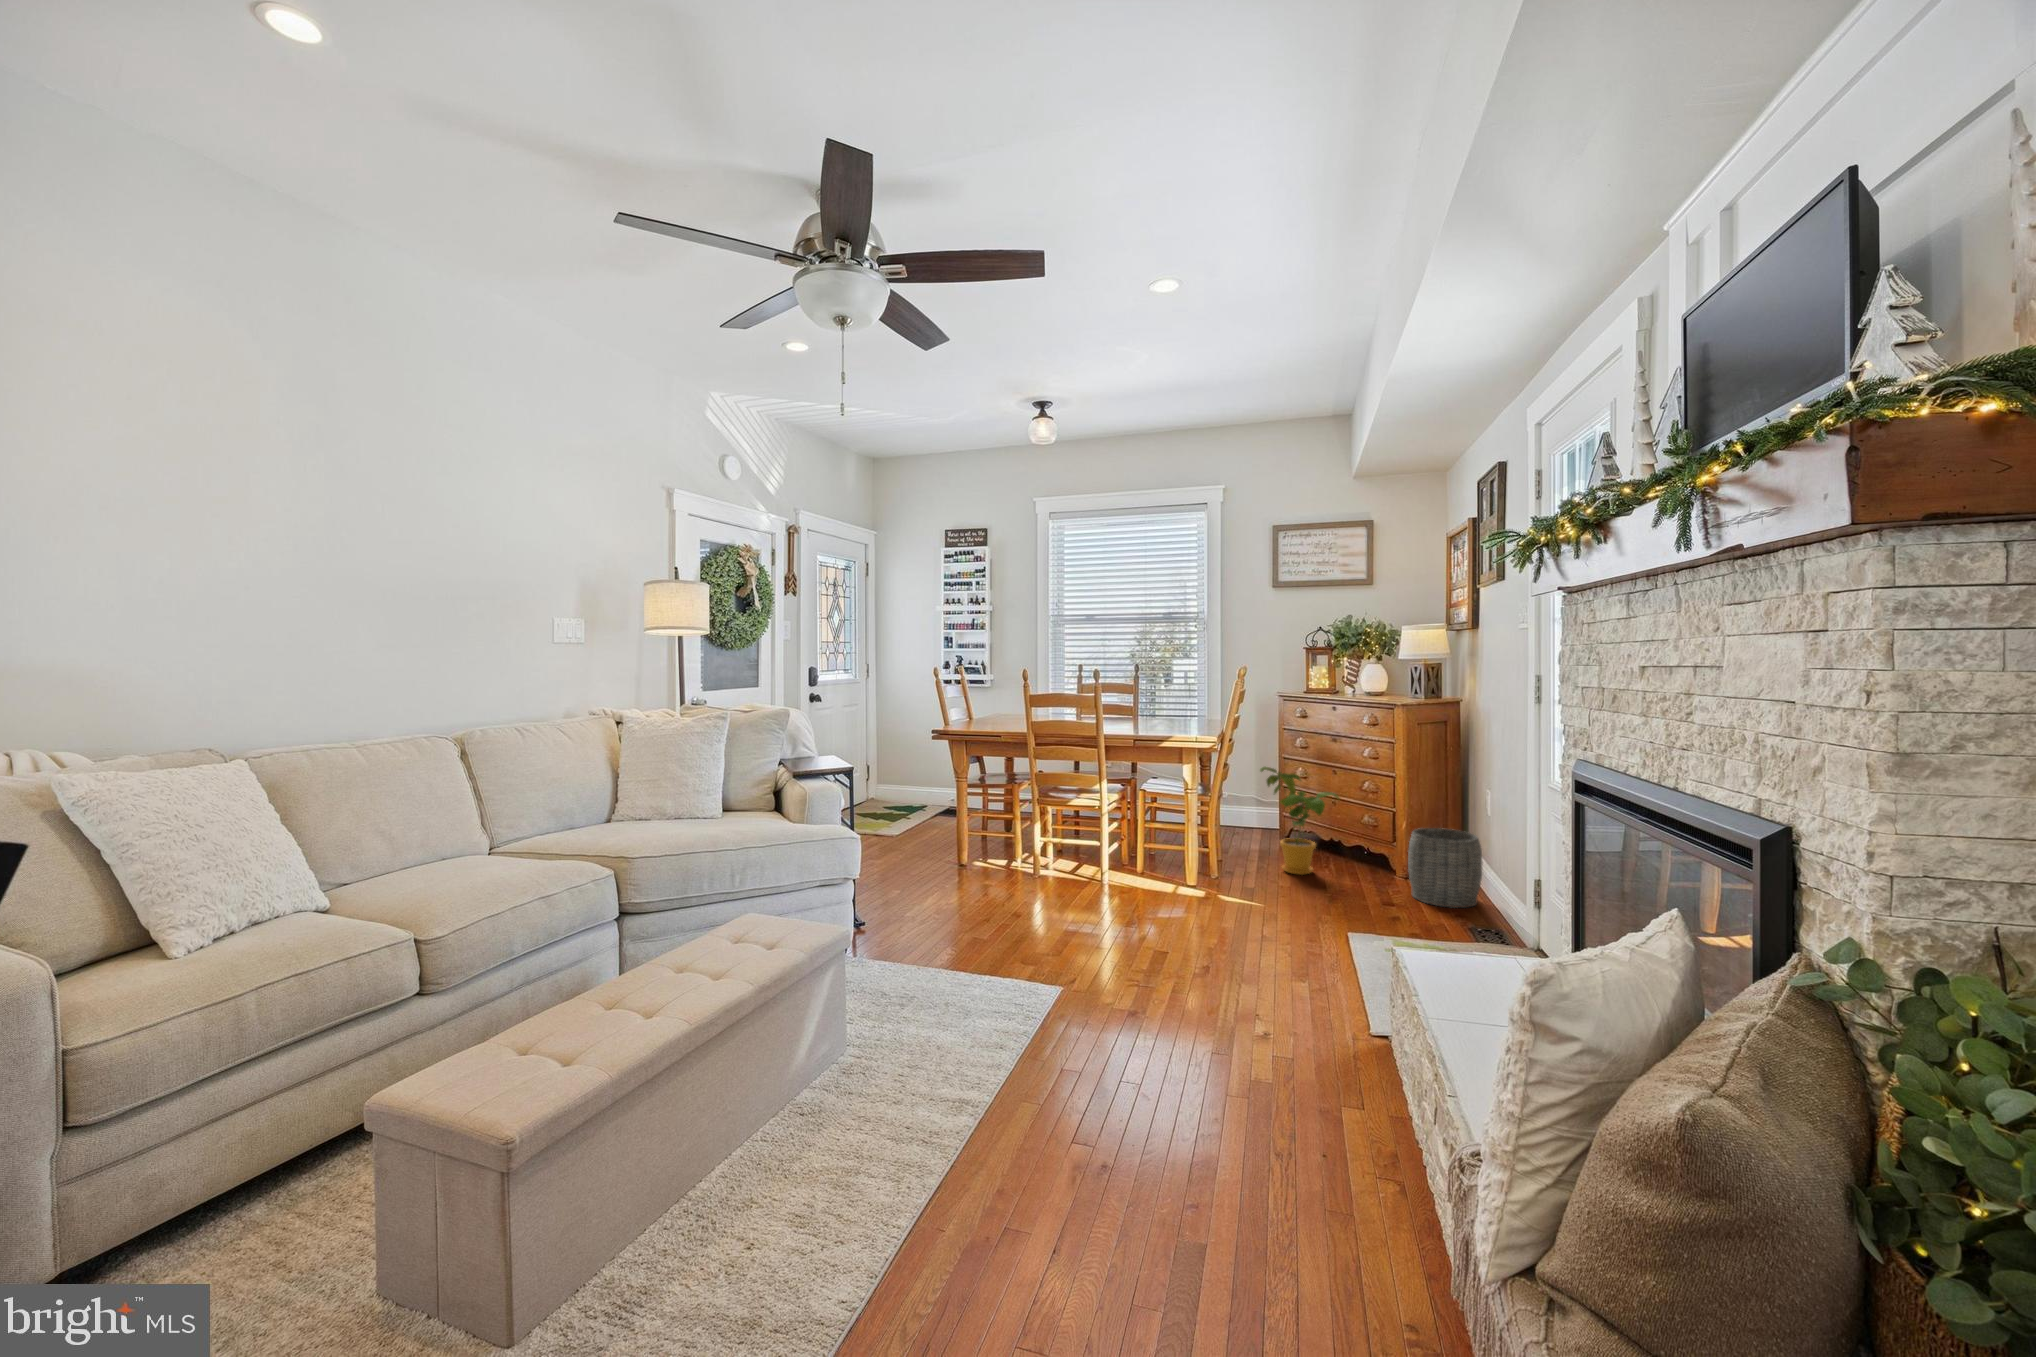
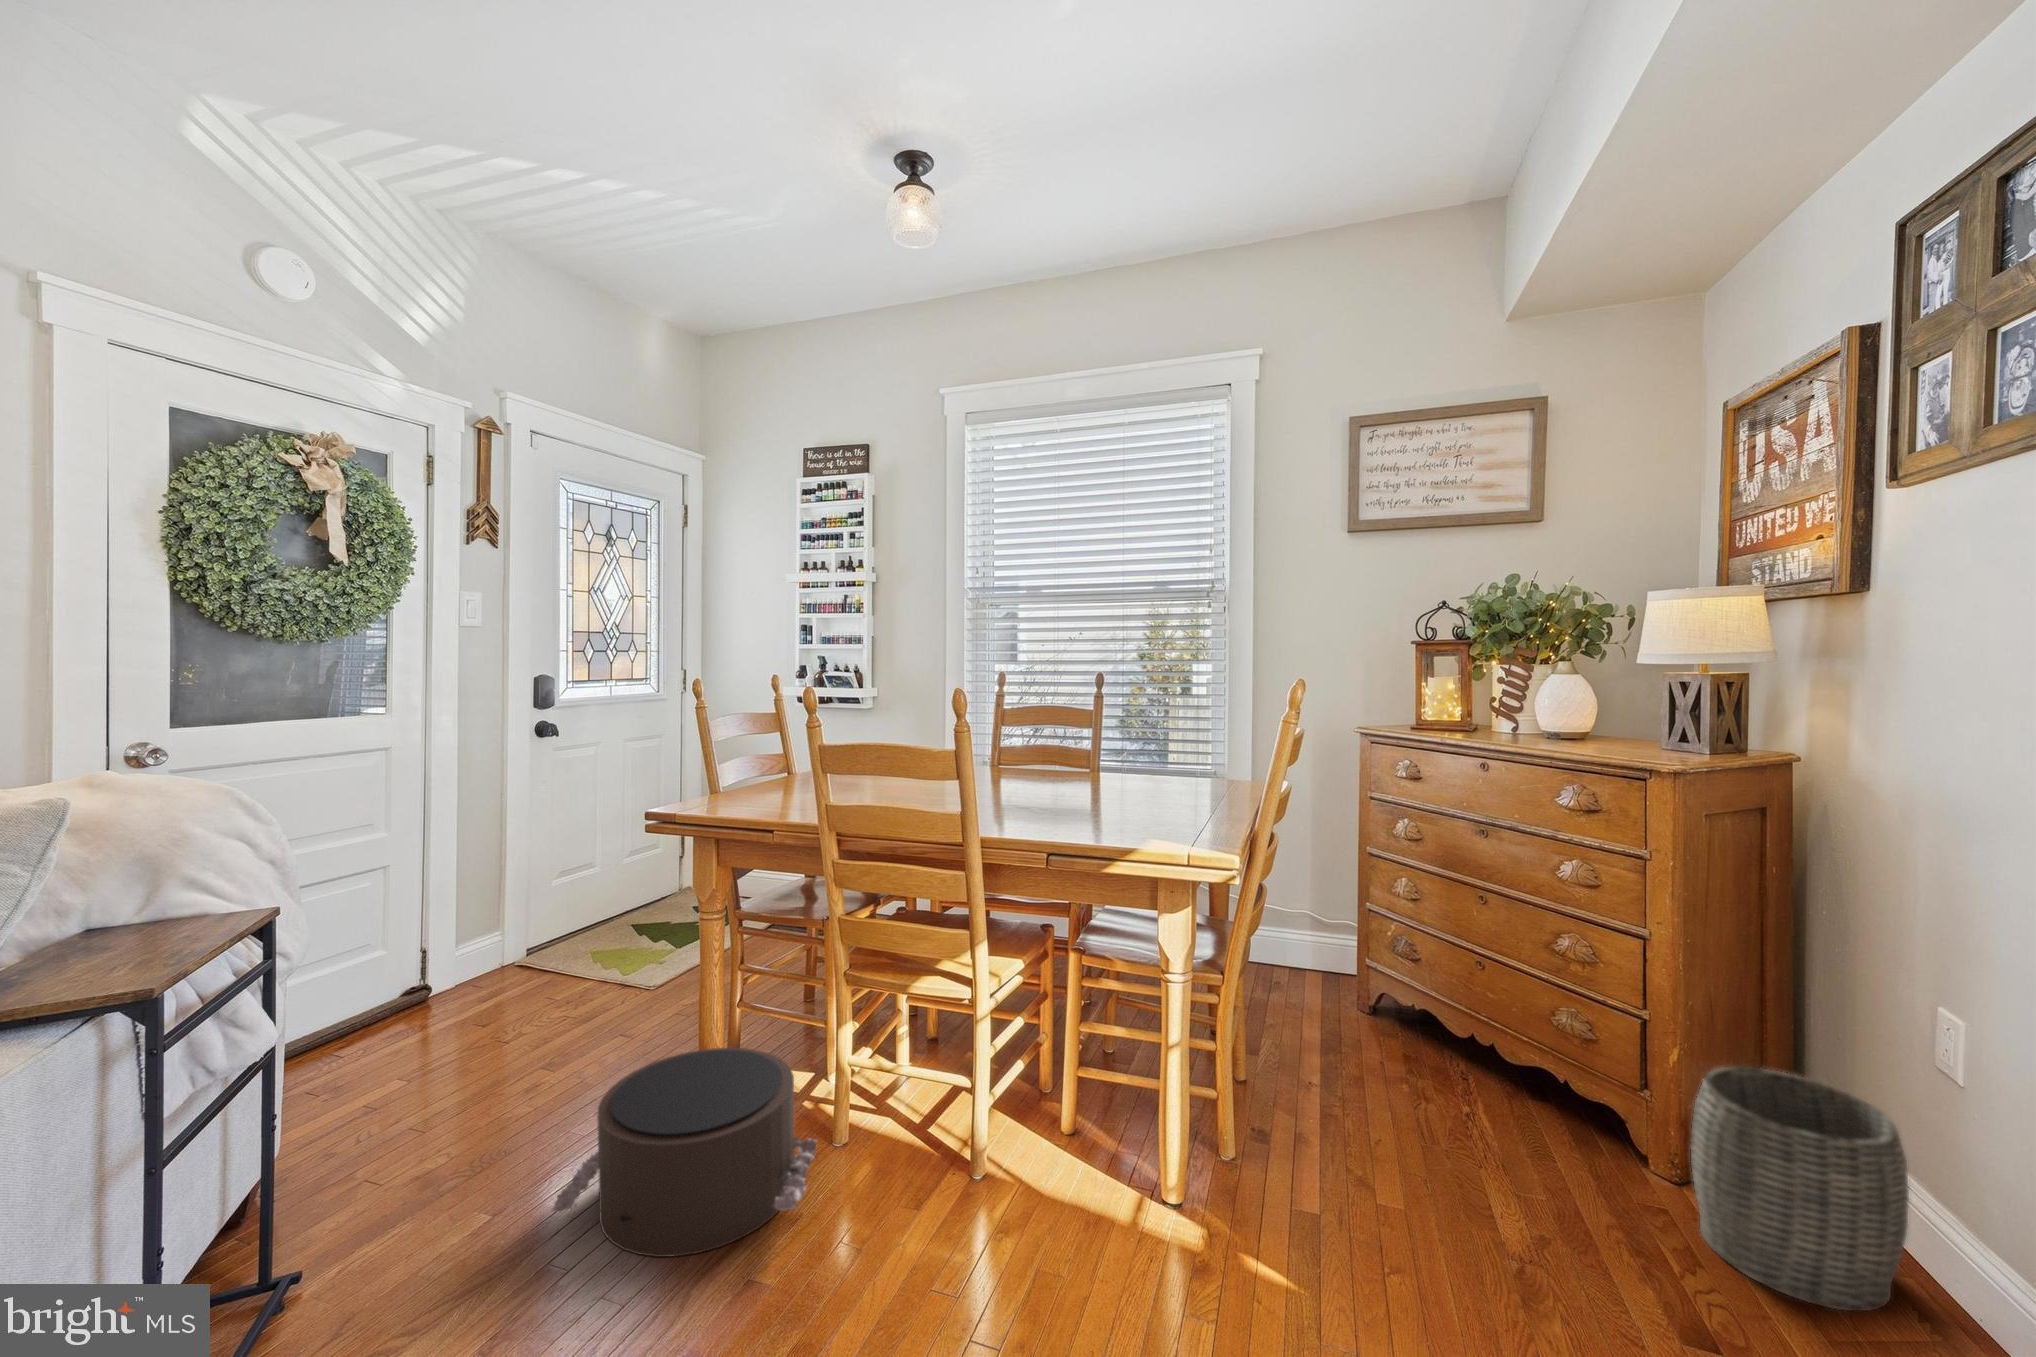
house plant: present [1260,767,1339,875] -> none [1330,891,1500,1132]
pouf: none [931,836,1035,903] -> present [550,1048,817,1257]

